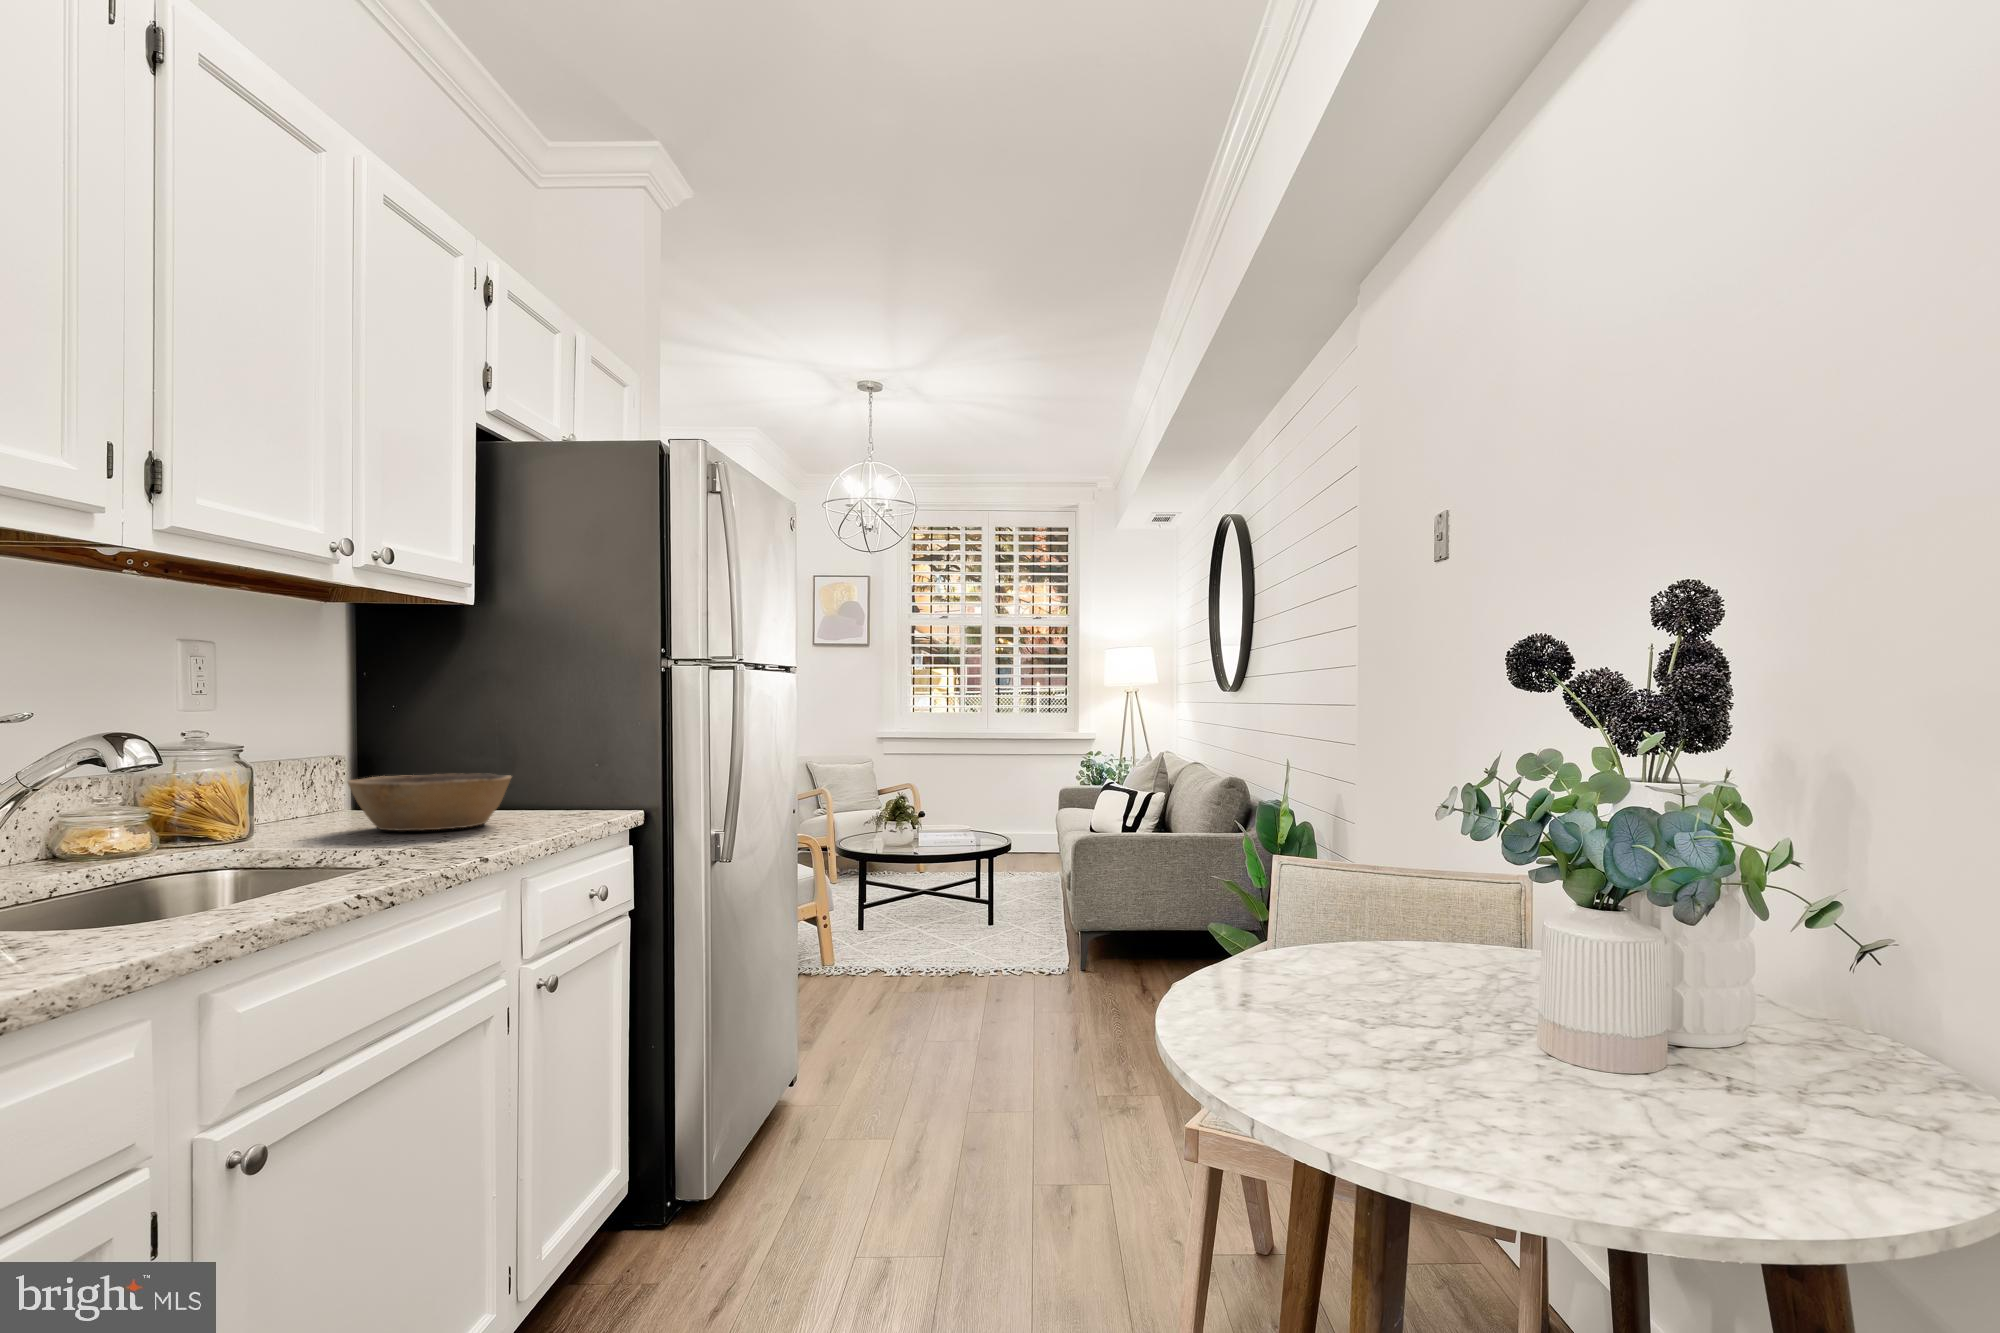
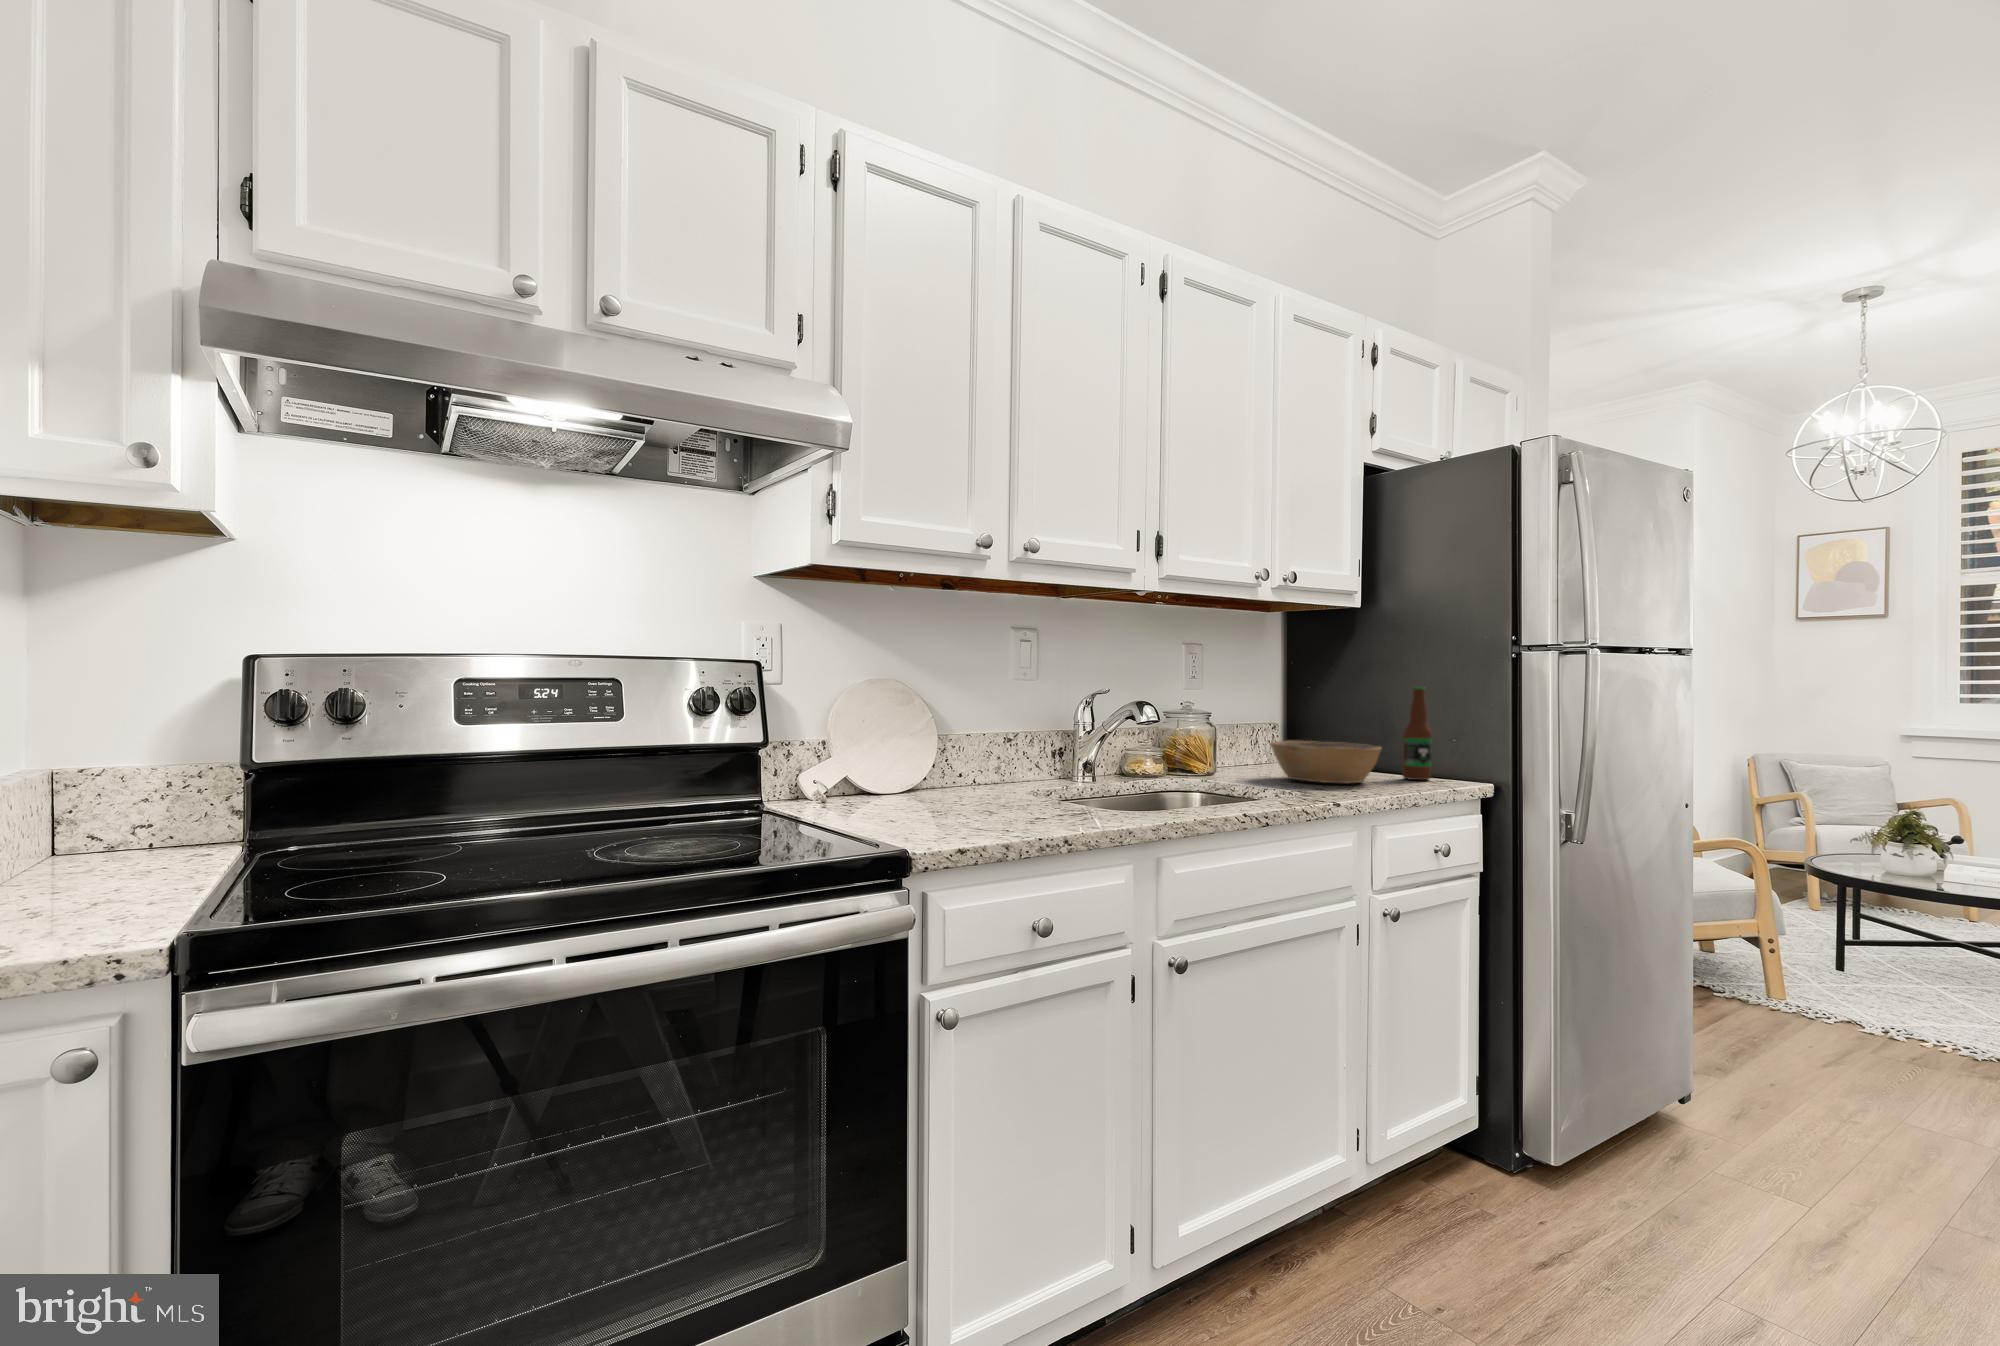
bottle: none [528,699,564,812] -> present [1402,687,1432,780]

